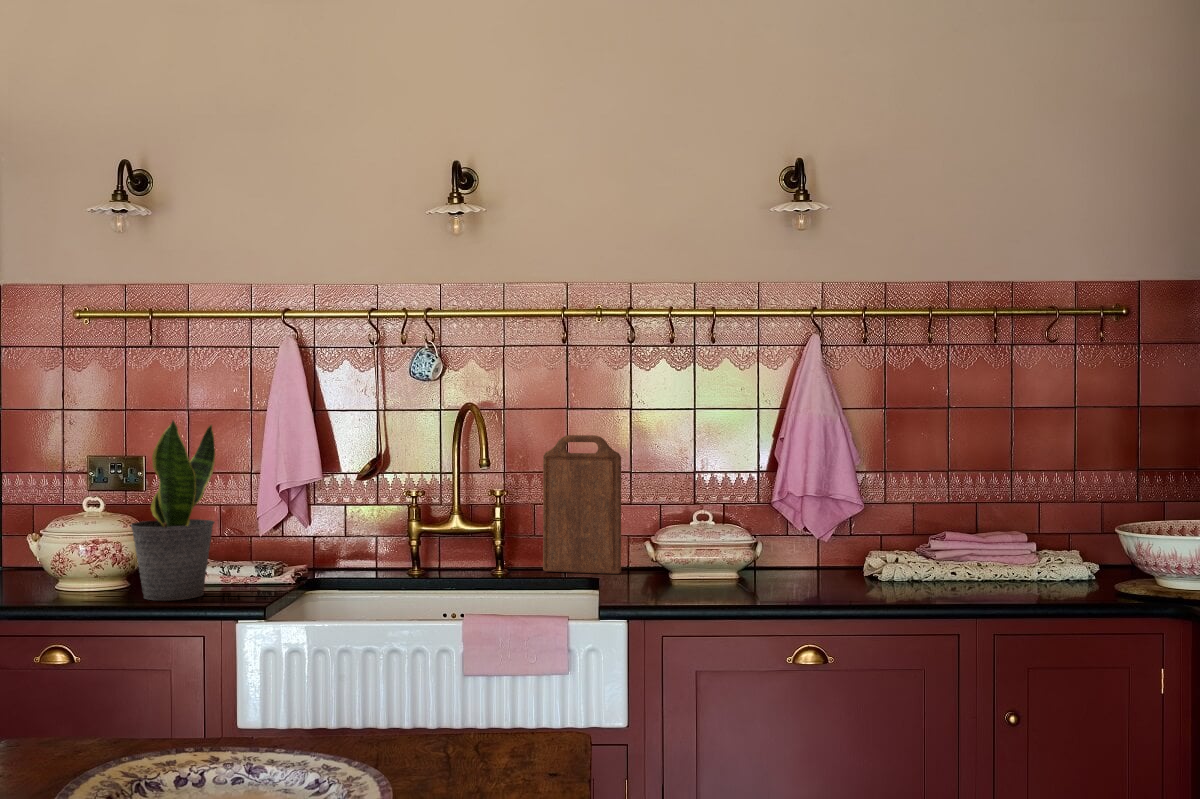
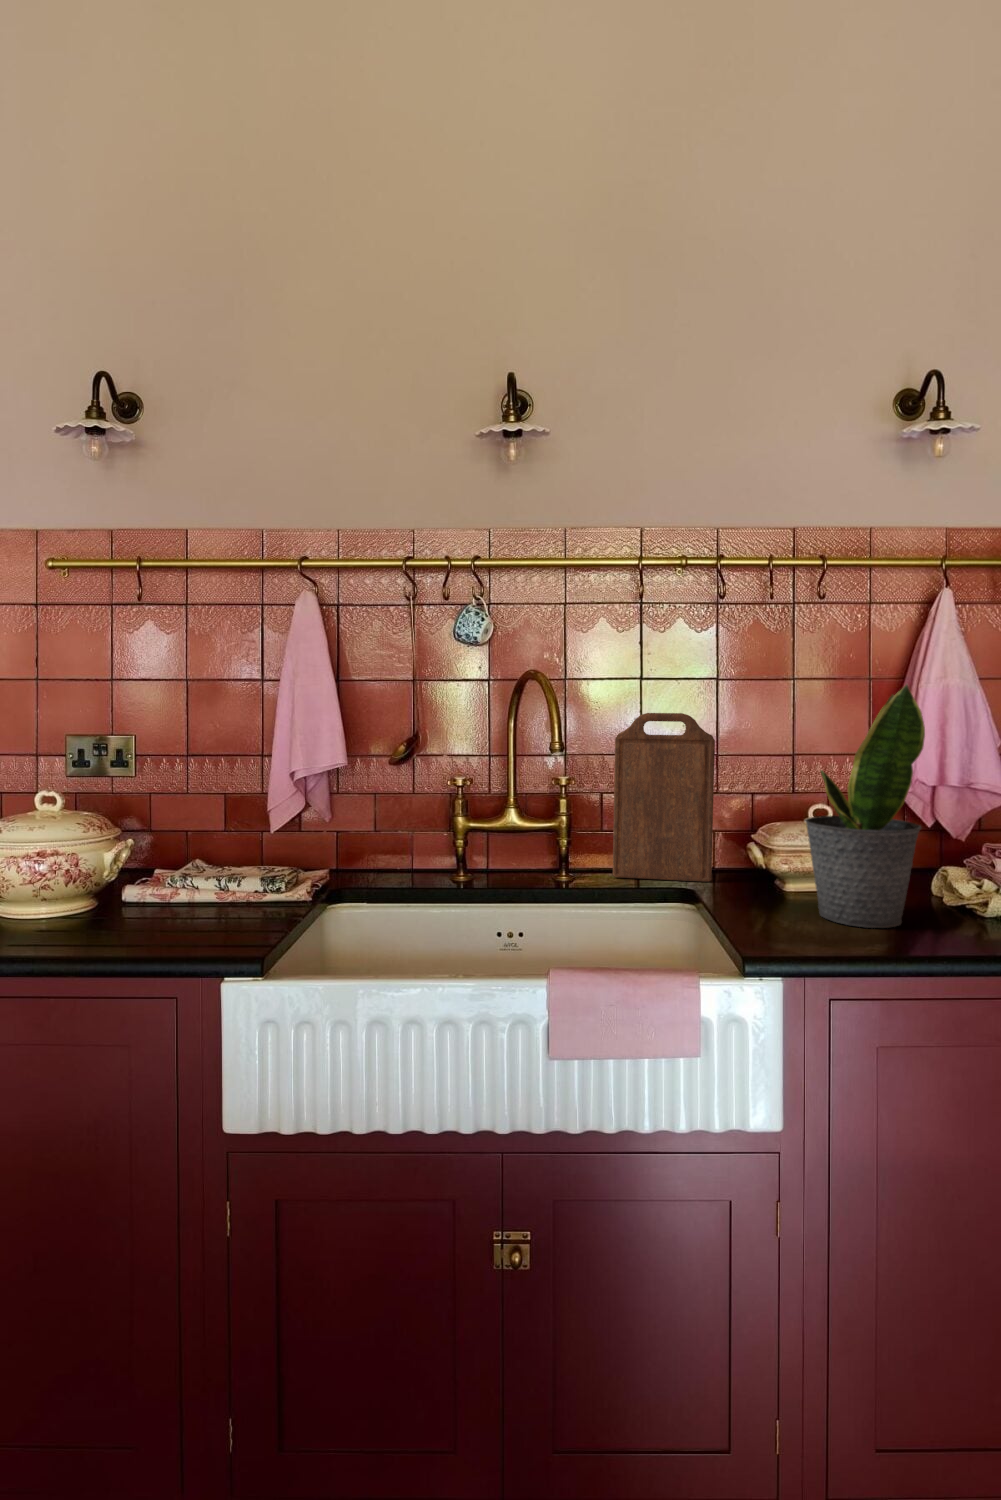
potted plant: present [131,420,215,601] -> present [805,684,925,928]

